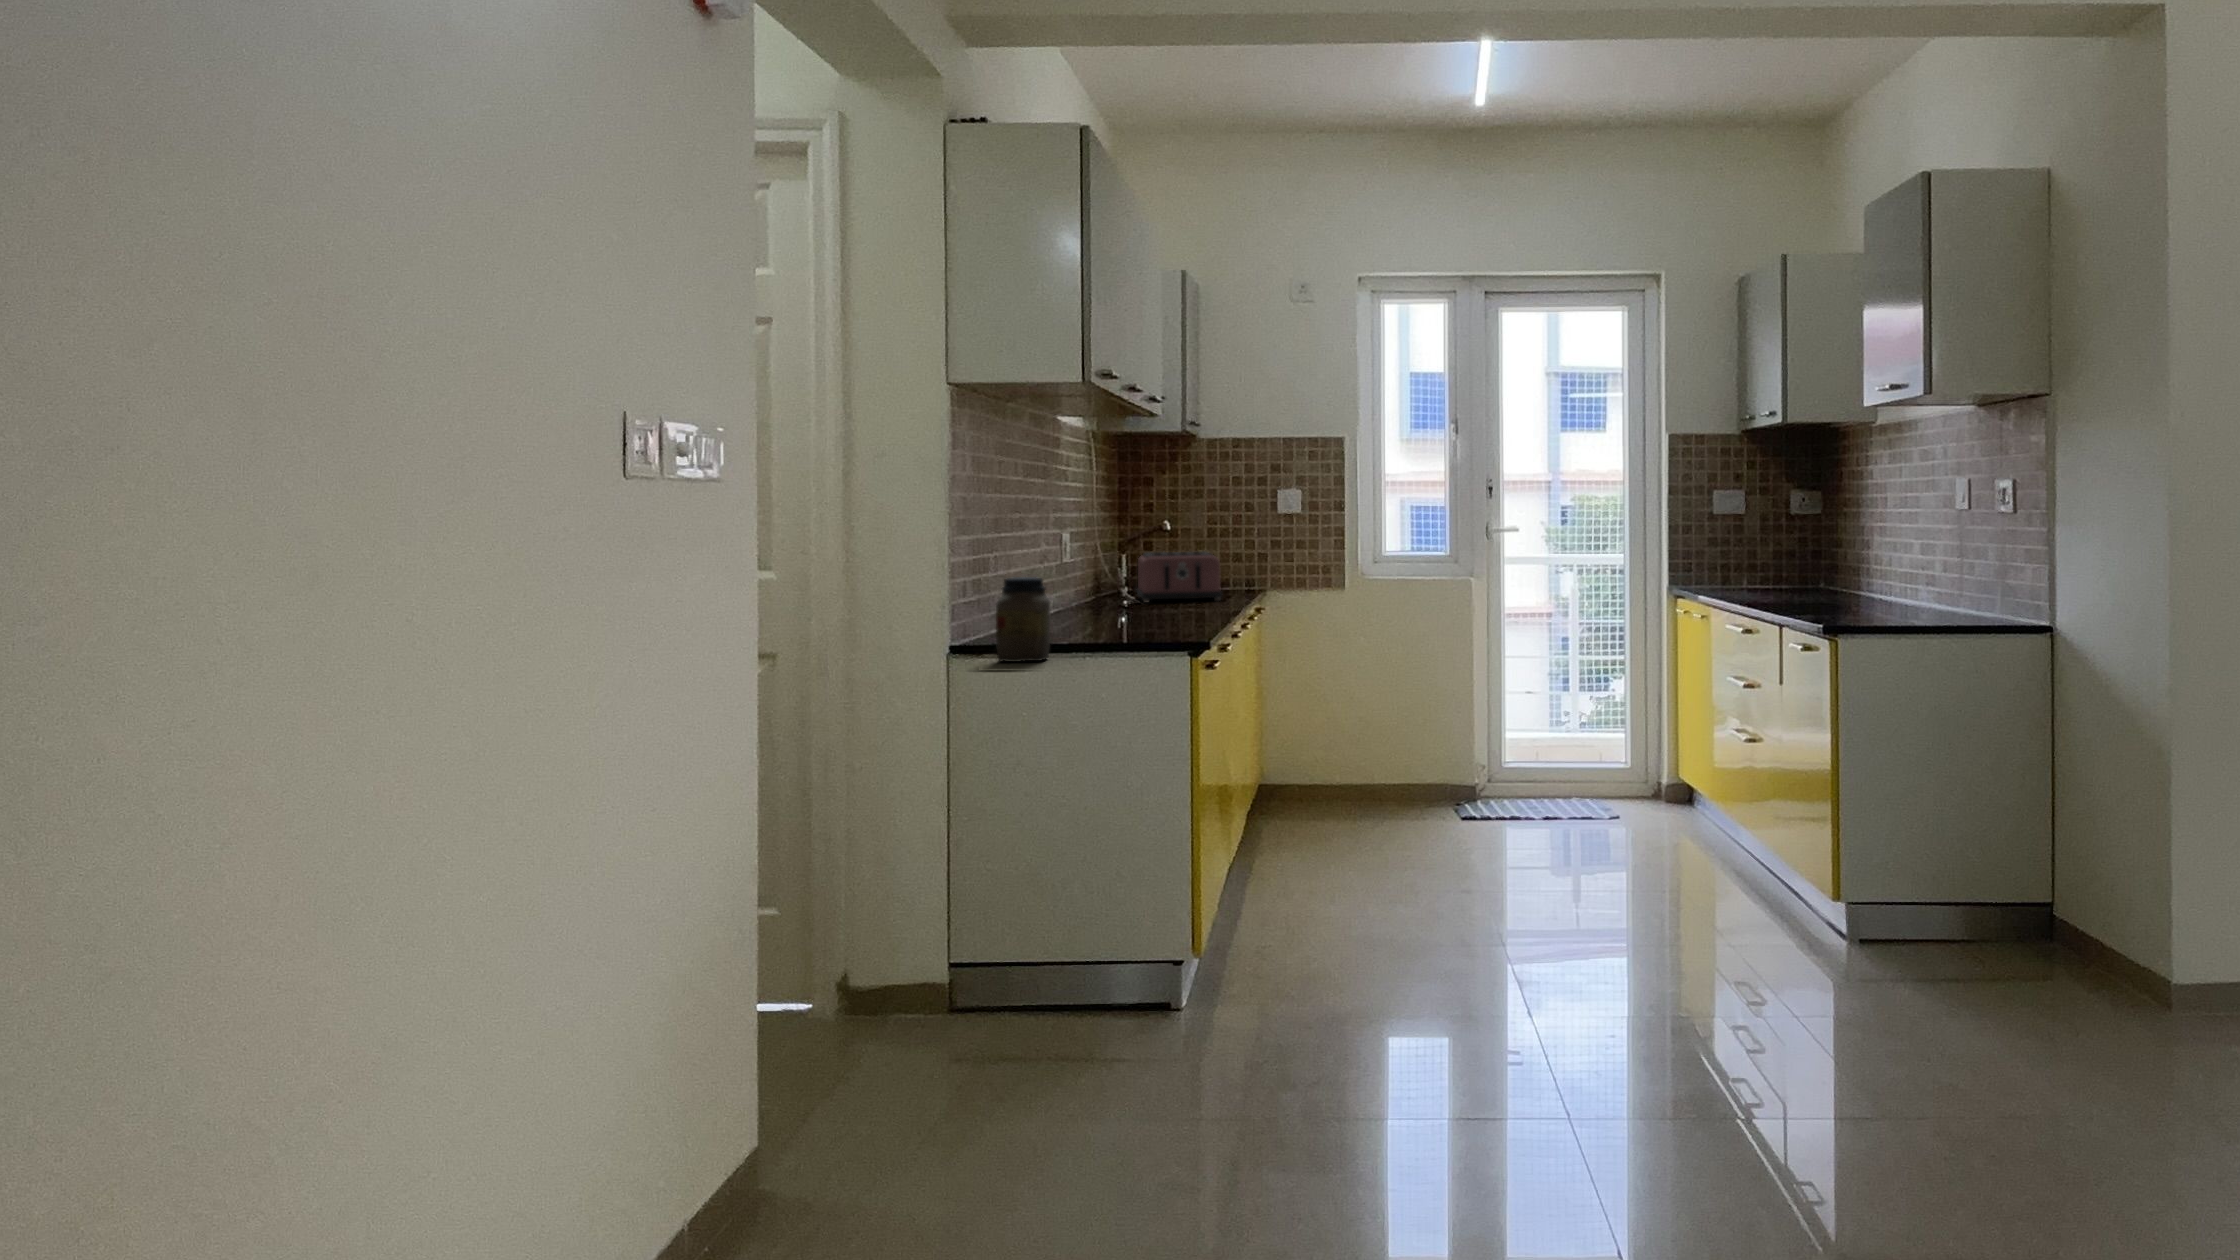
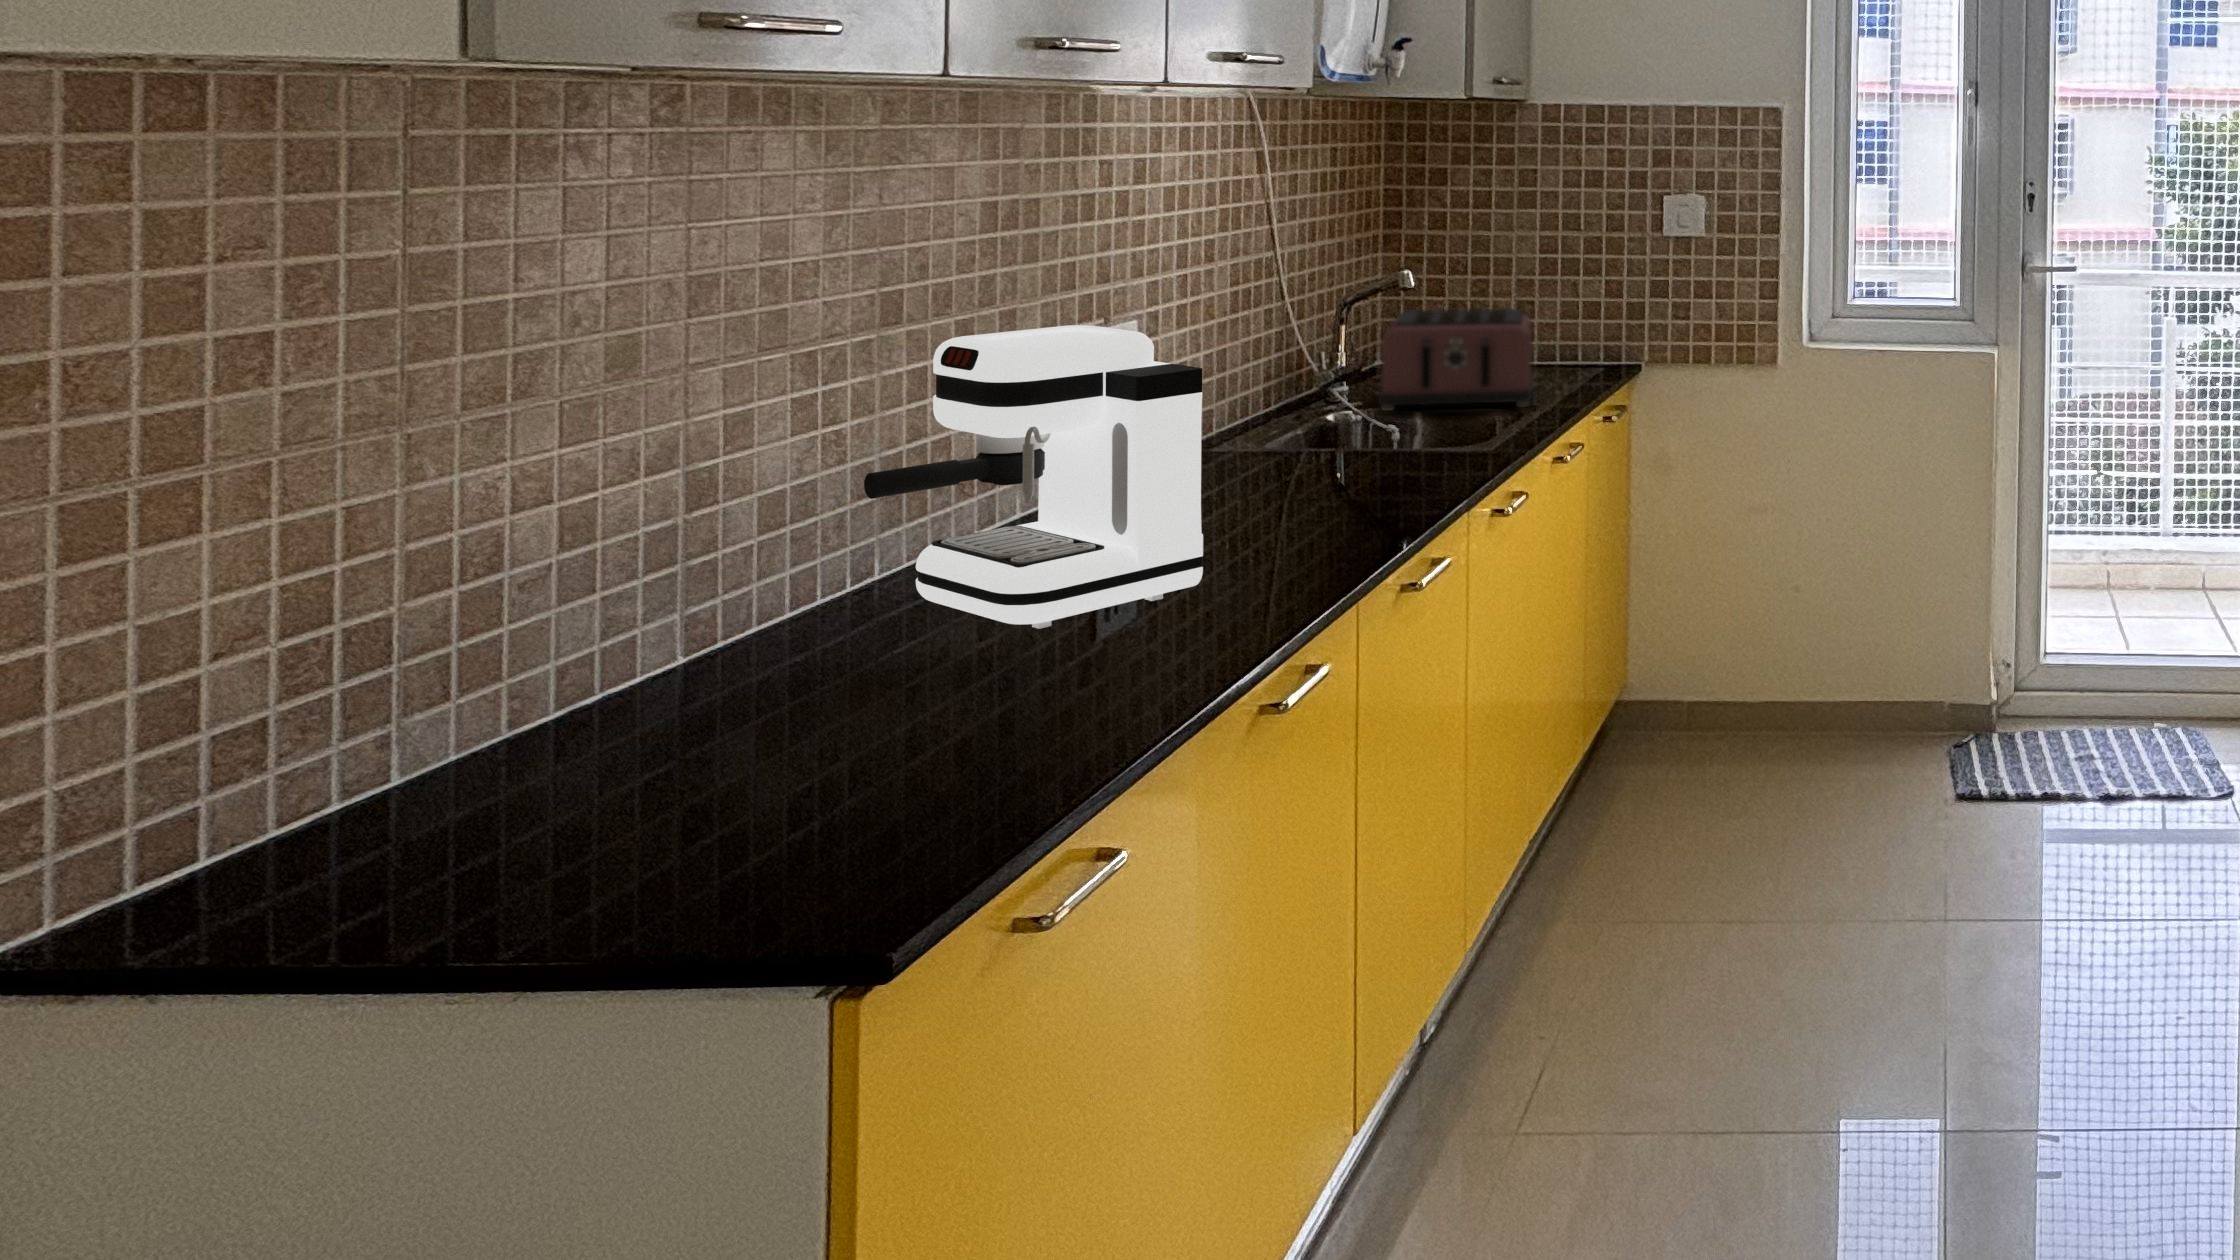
coffee maker: none [1026,518,1151,637] -> present [864,325,1203,629]
jar: present [996,577,1050,662] -> none [442,601,670,878]

